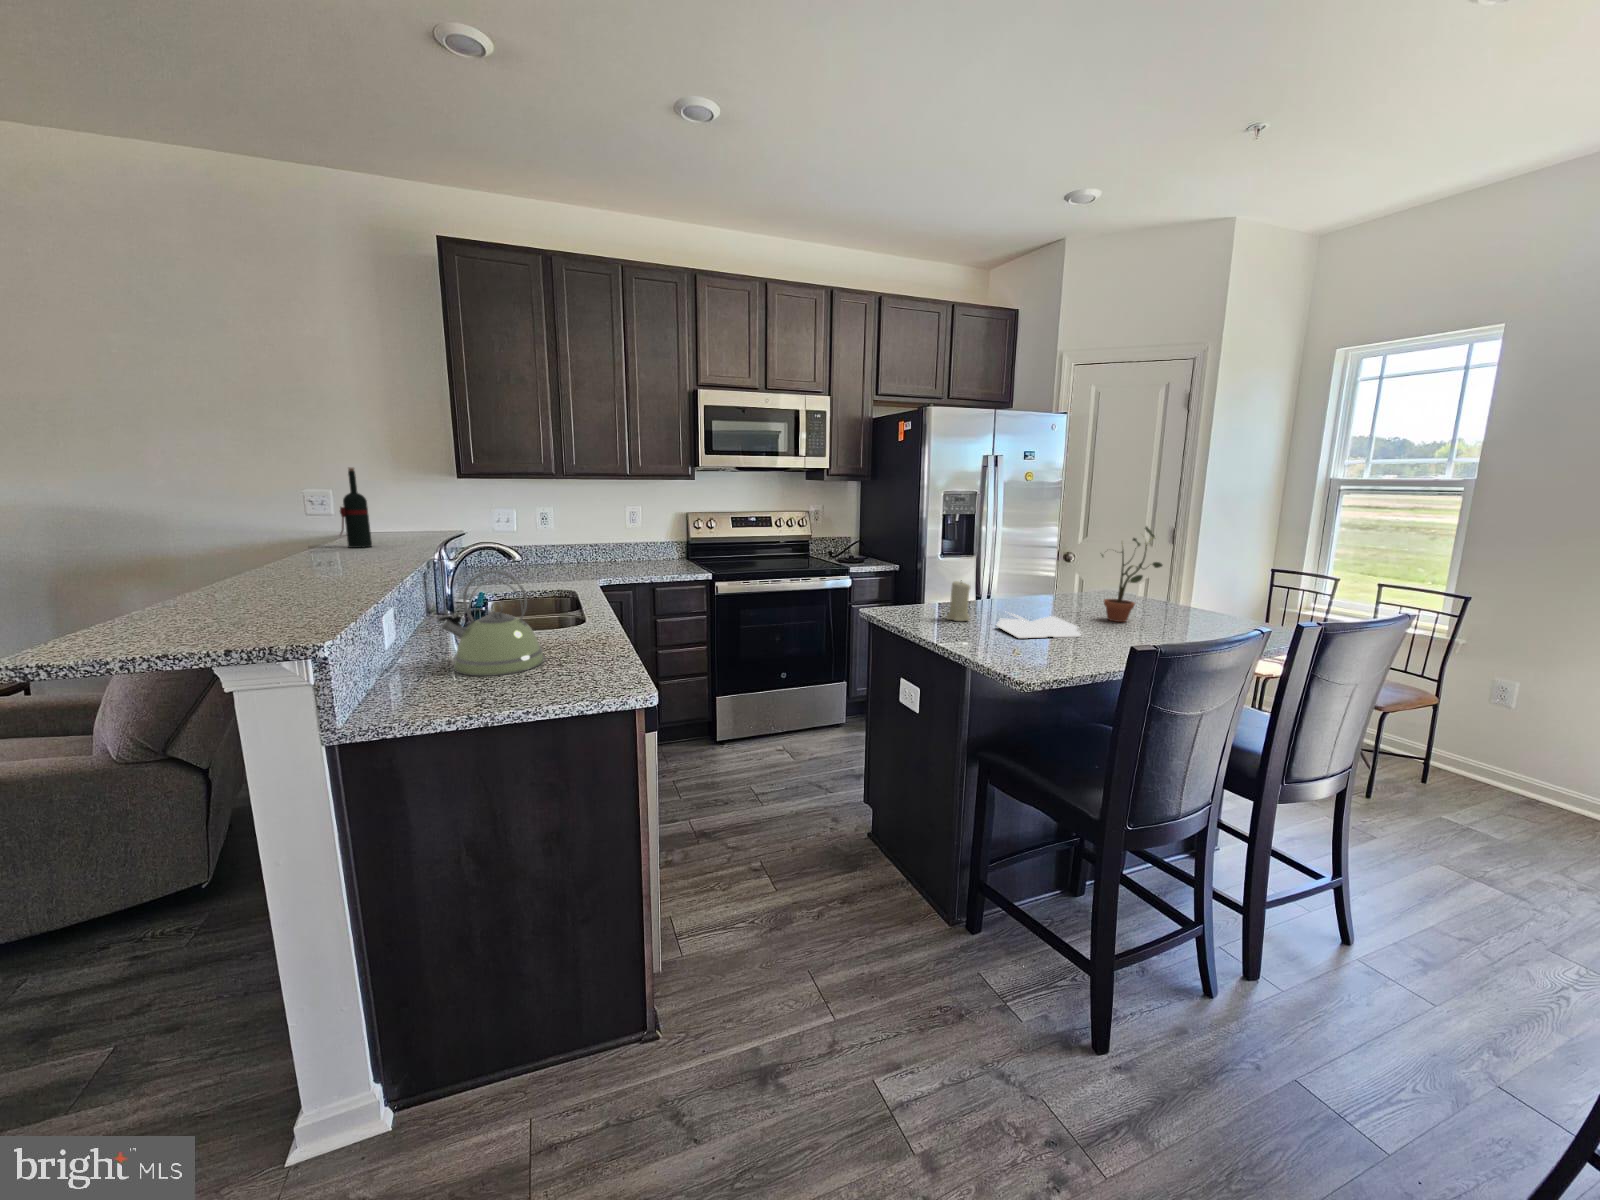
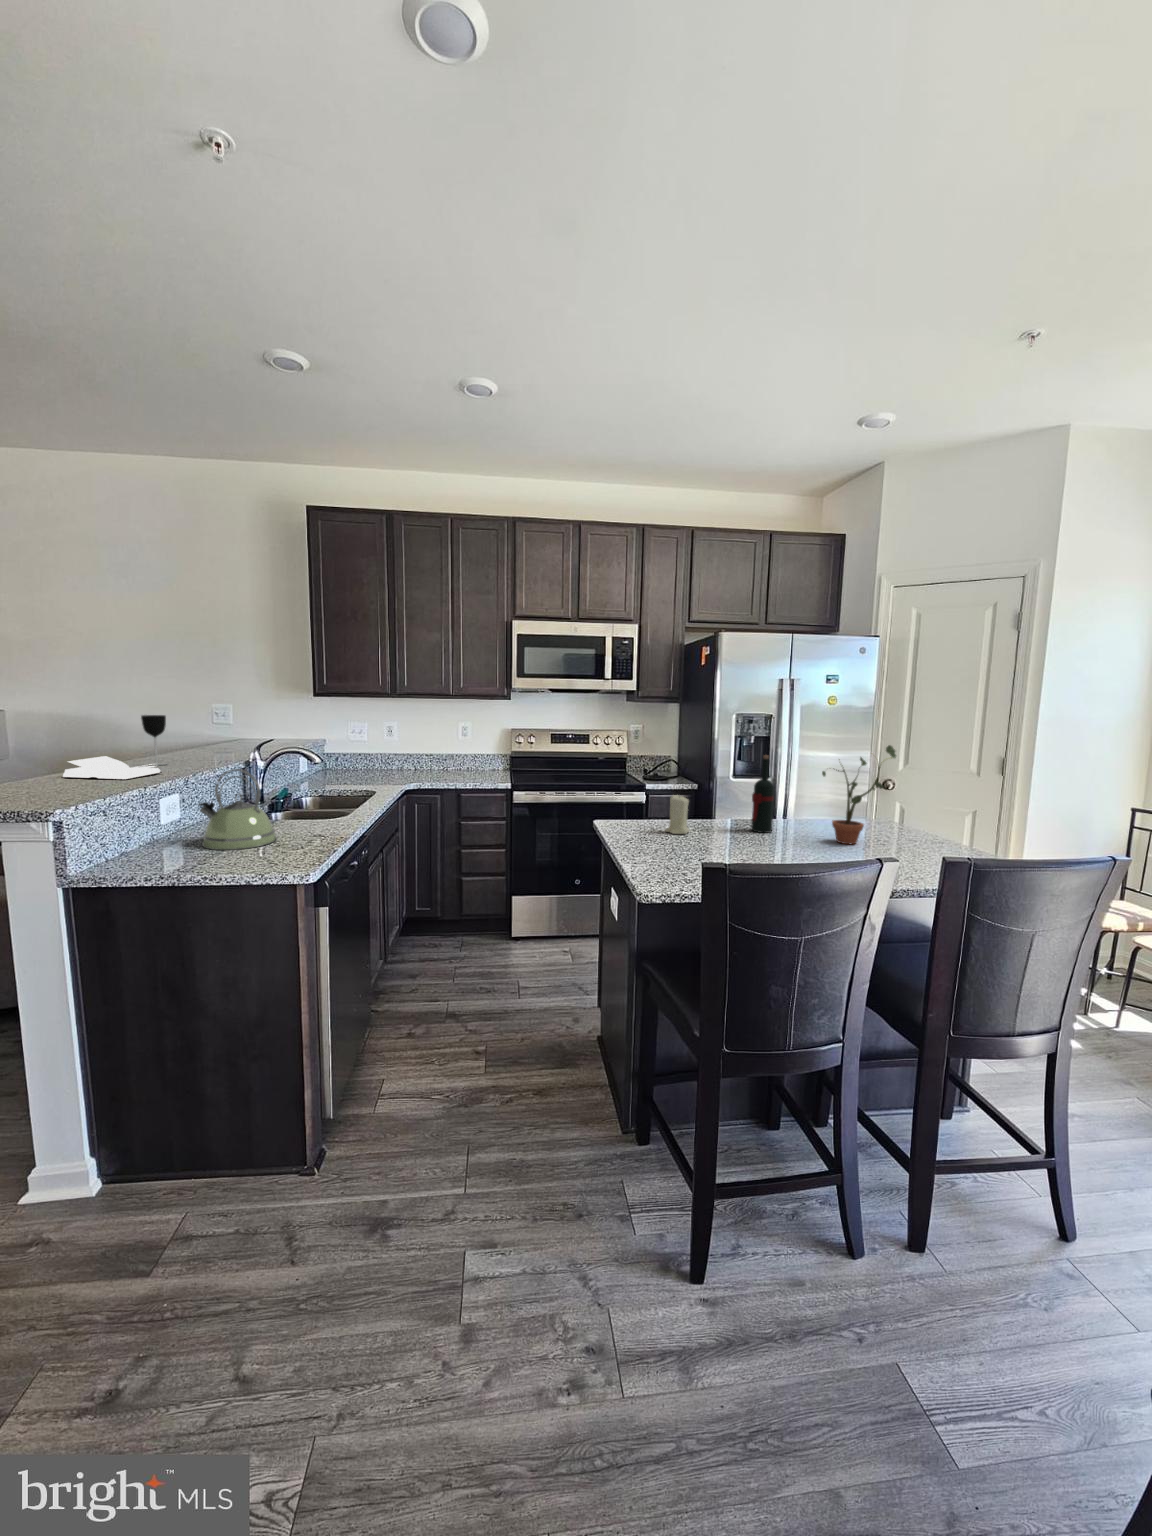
wine bottle: present [340,468,372,548] -> present [751,755,774,833]
wine glass: none [289,500,331,569] -> present [141,715,166,766]
book: present [996,614,1081,639] -> present [61,756,162,780]

